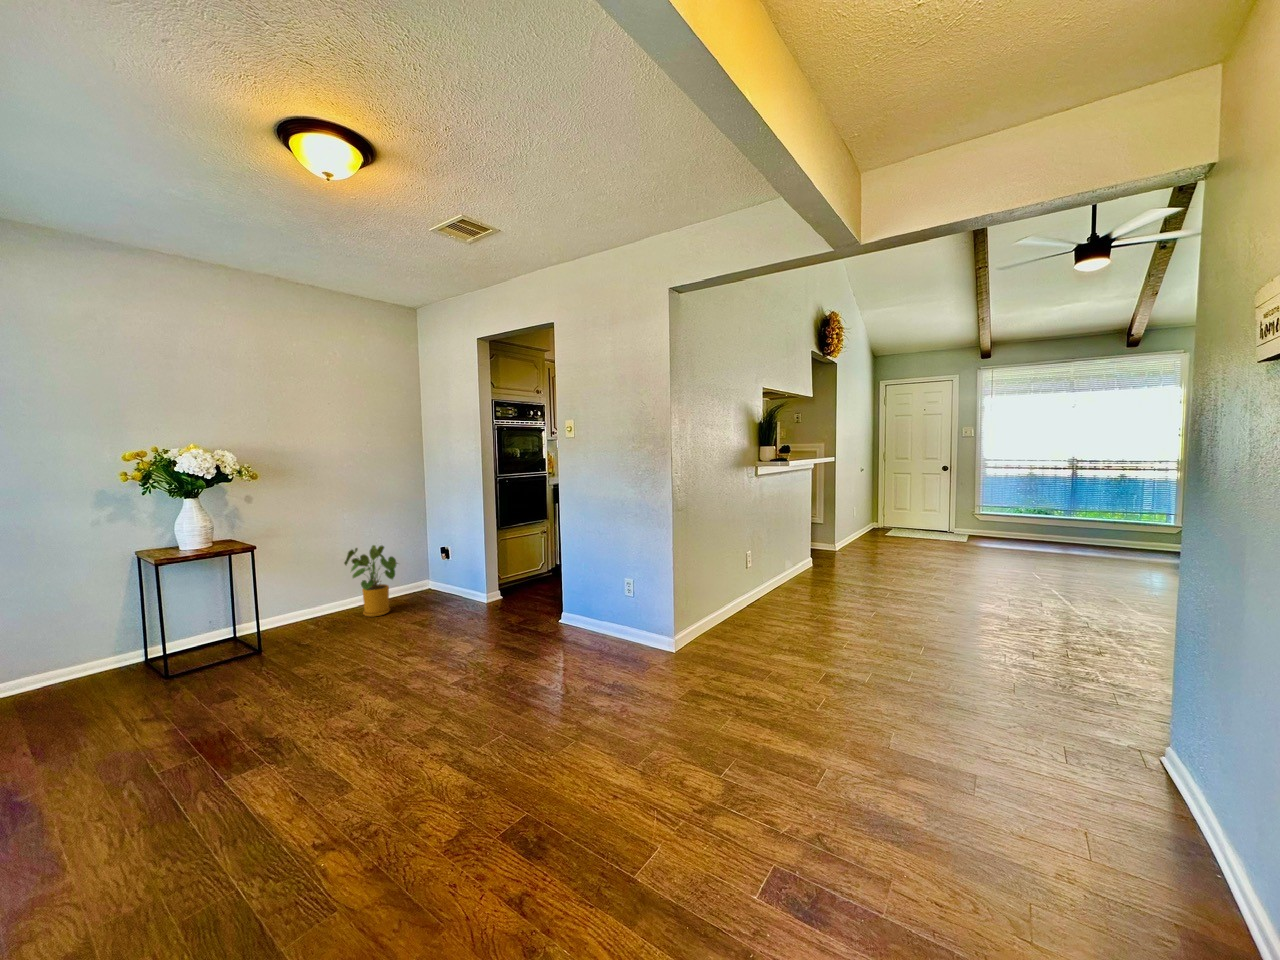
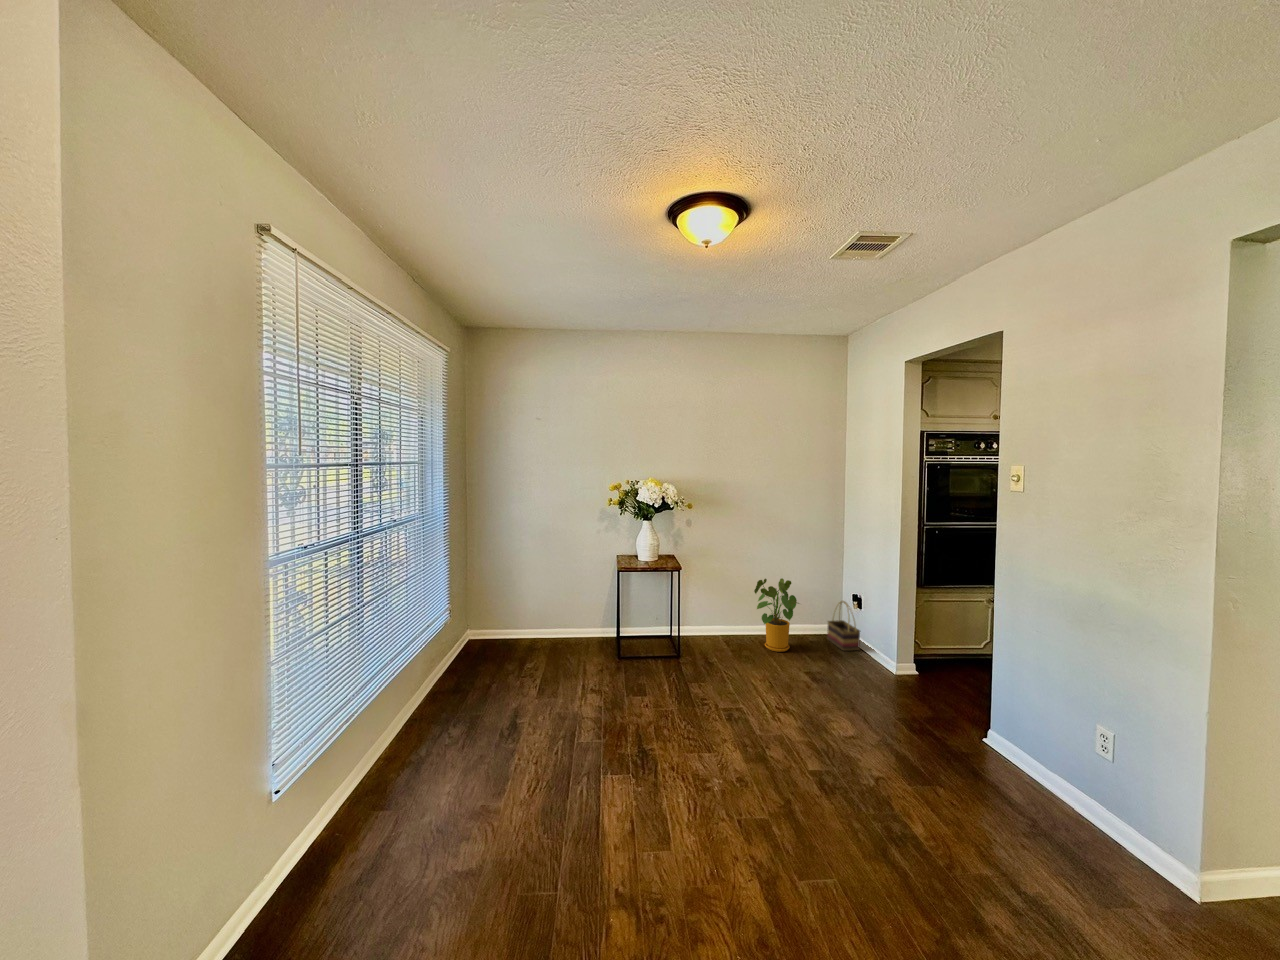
basket: none [421,555,454,599] -> present [827,601,860,651]

